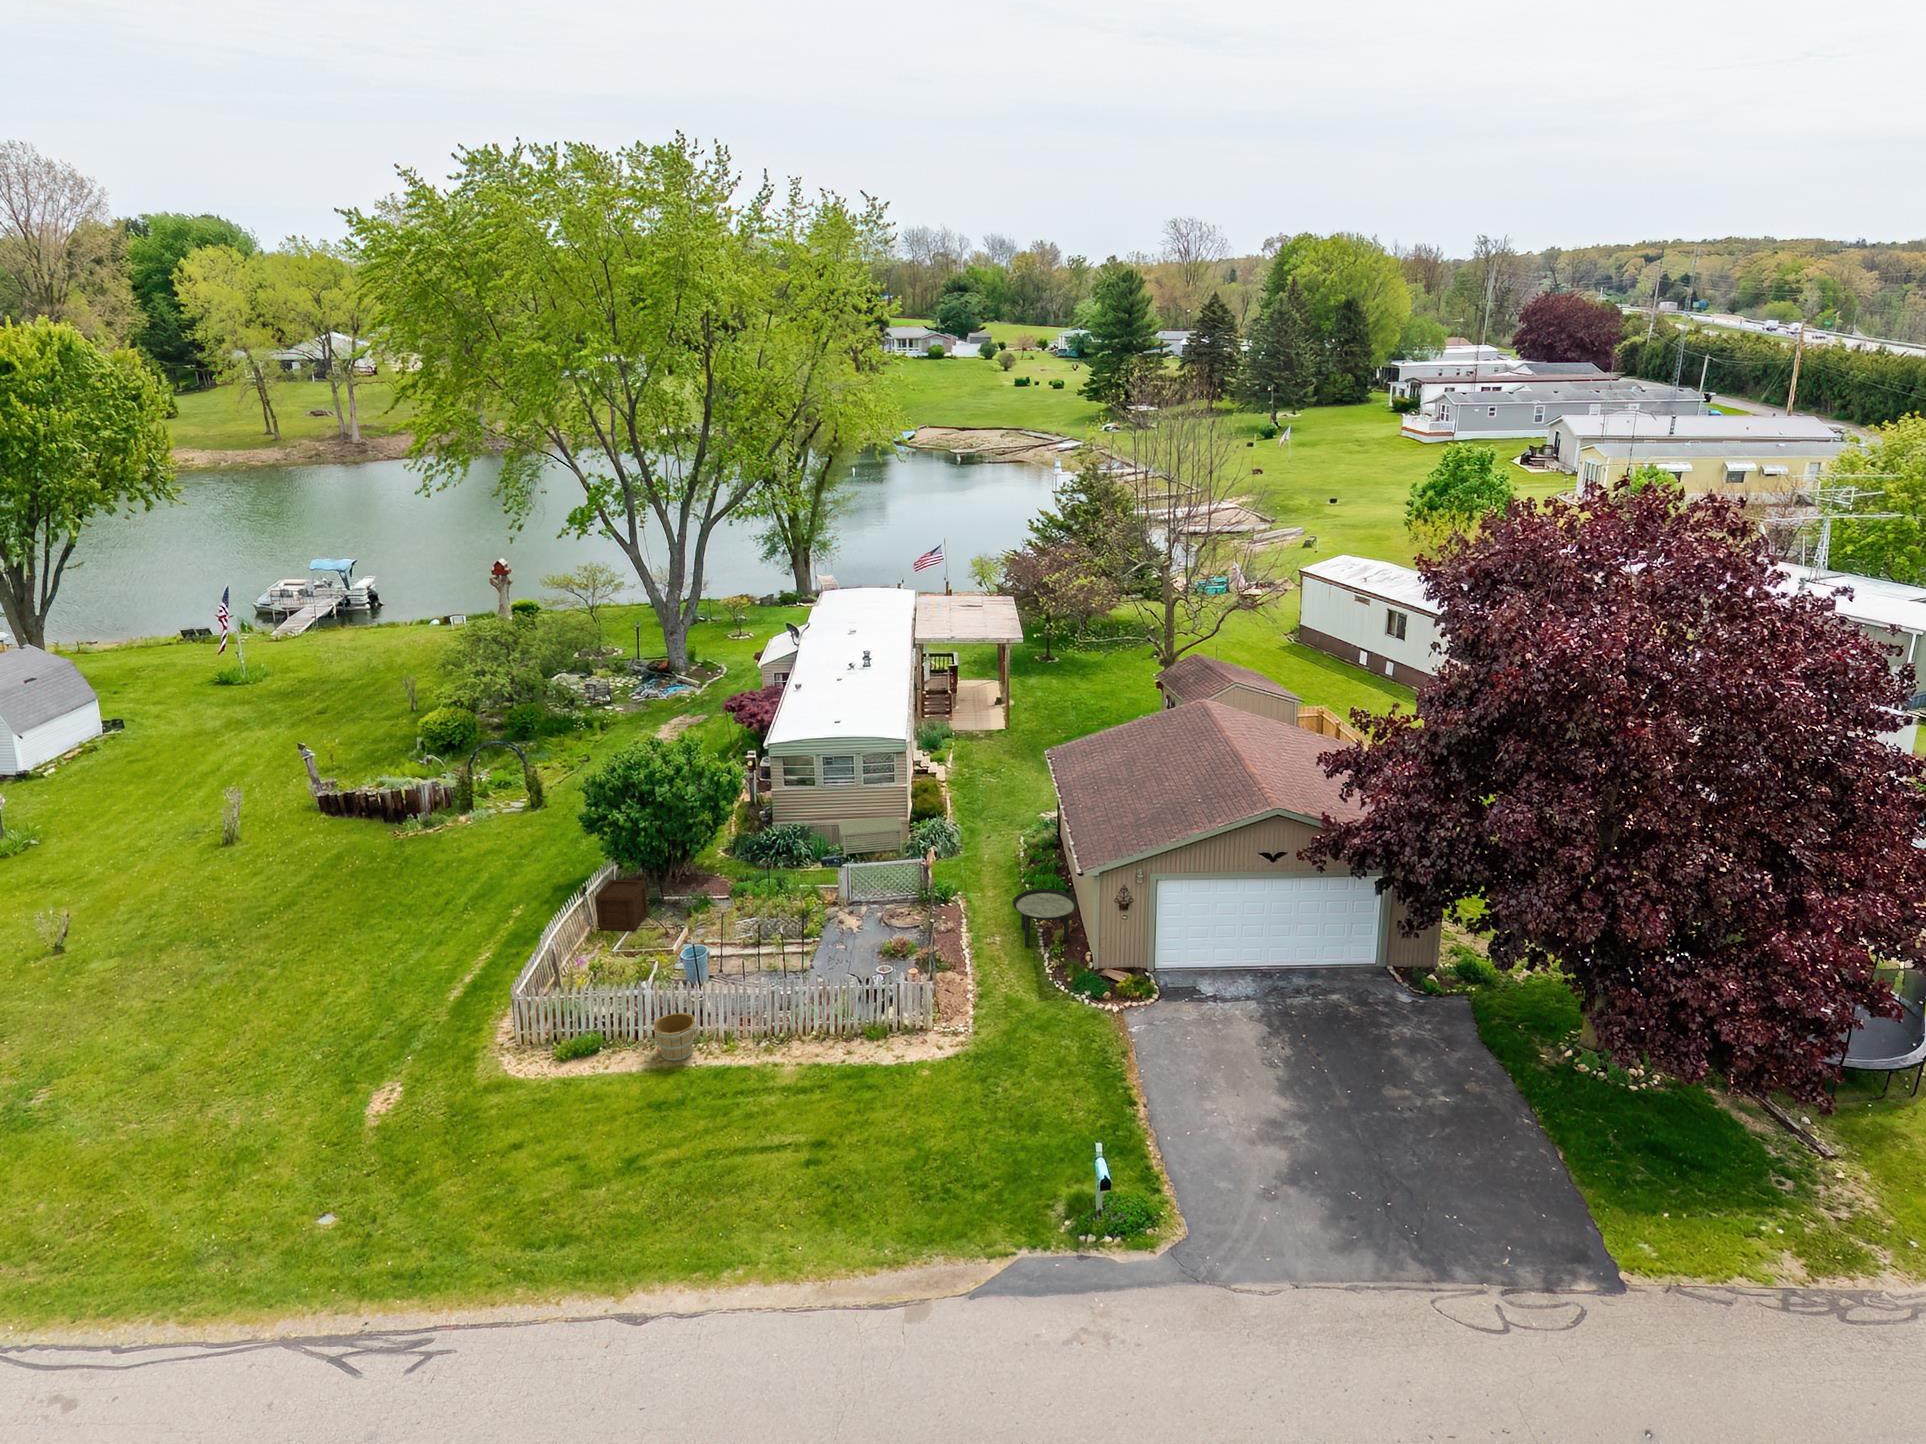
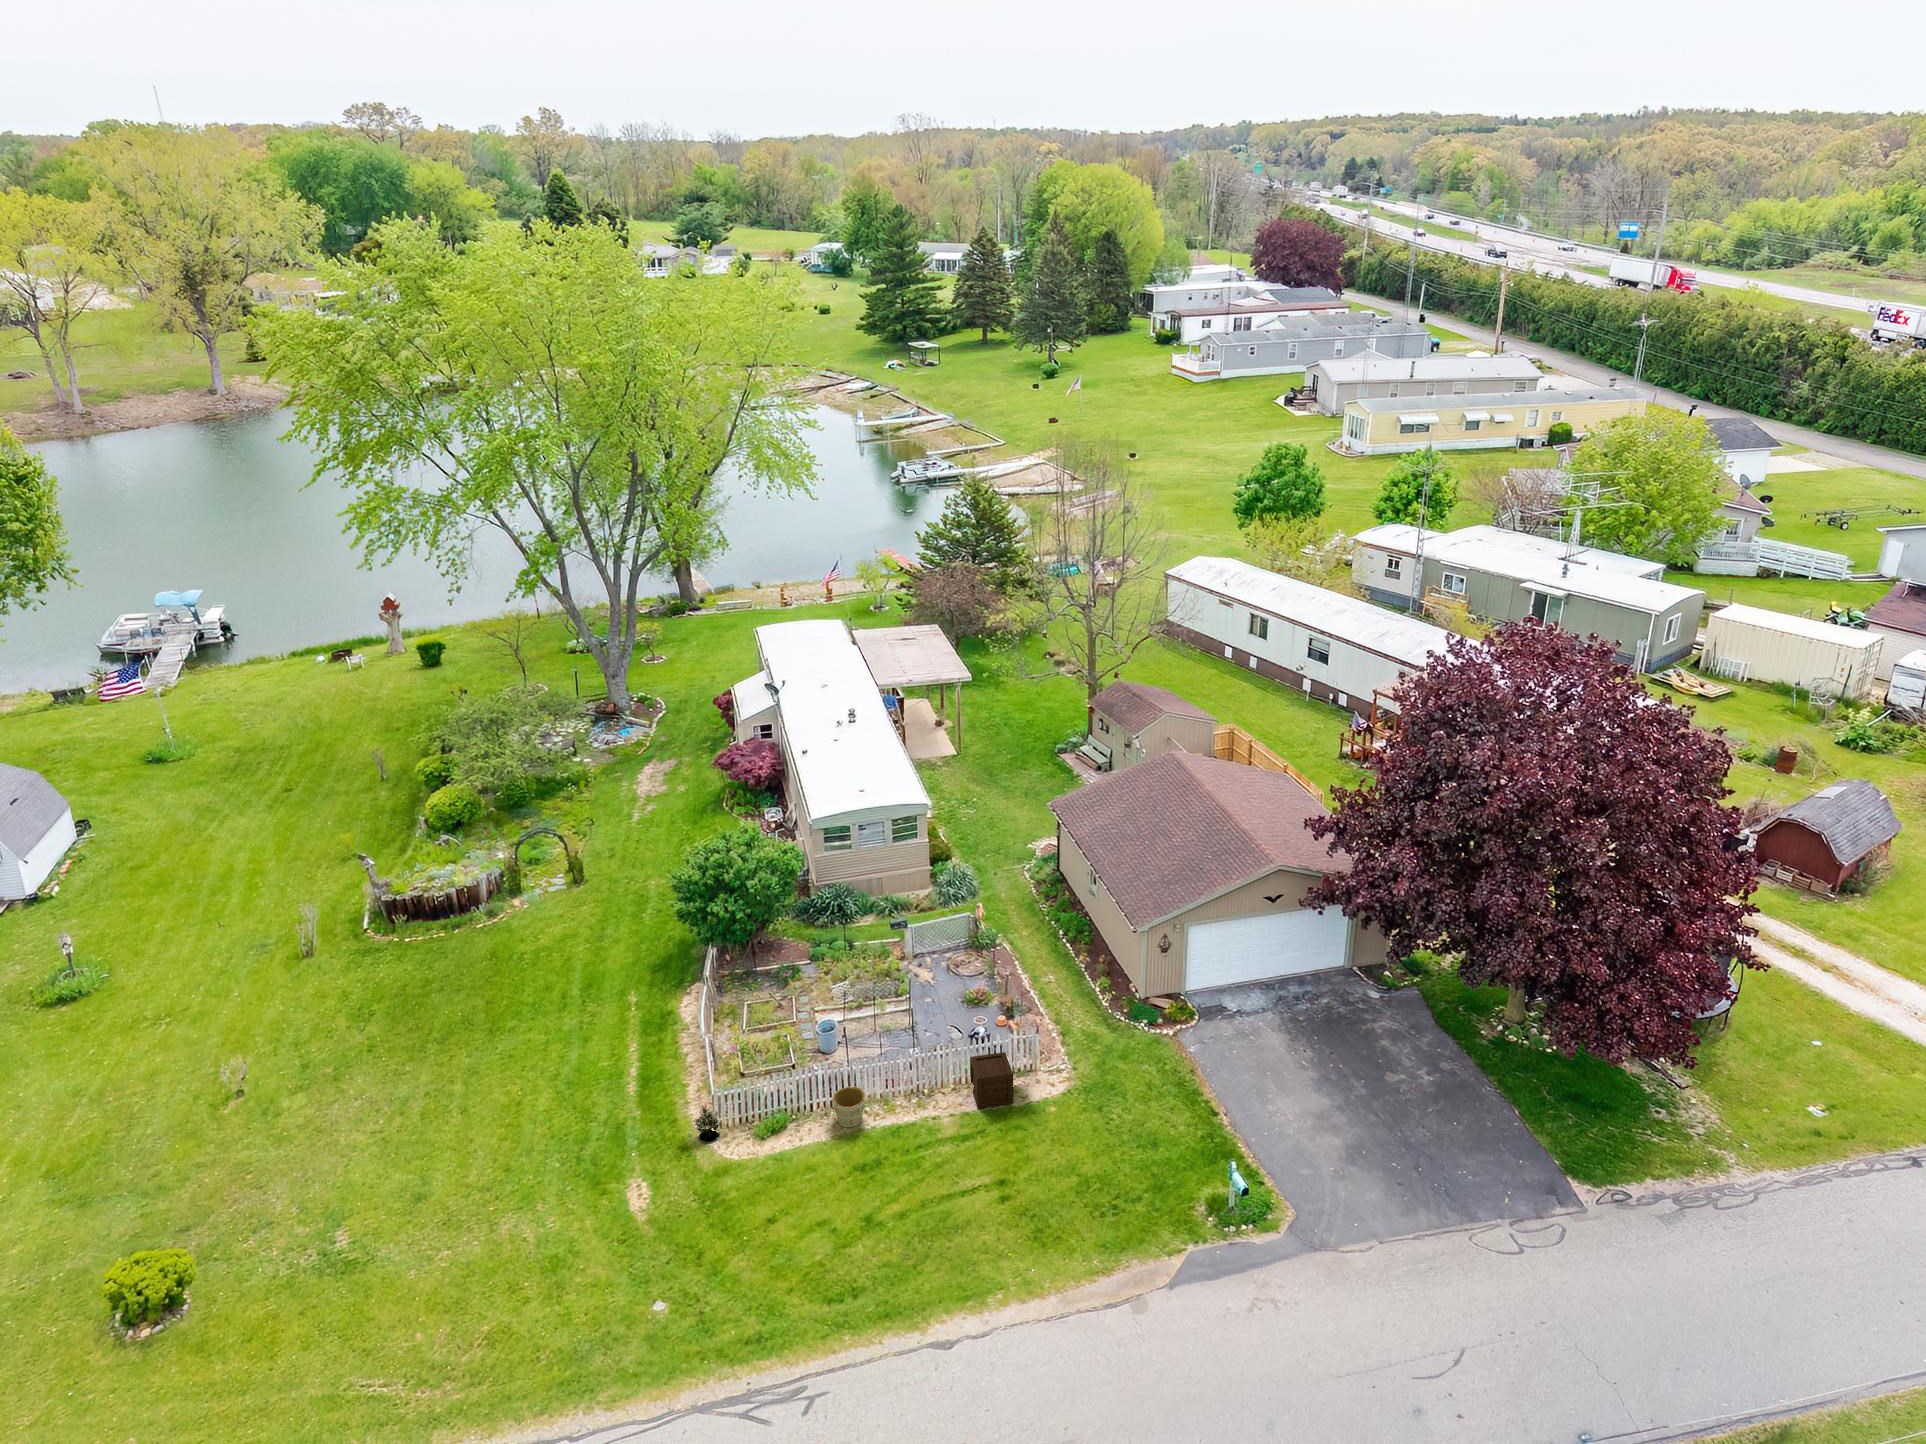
storage bench: present [838,816,903,858] -> none [876,868,934,911]
wooden crate: present [595,880,648,931] -> present [970,1052,1013,1108]
round table: present [1013,889,1078,948] -> none [1063,932,1115,984]
potted tree: none [487,1009,523,1057] -> present [694,1106,720,1143]

